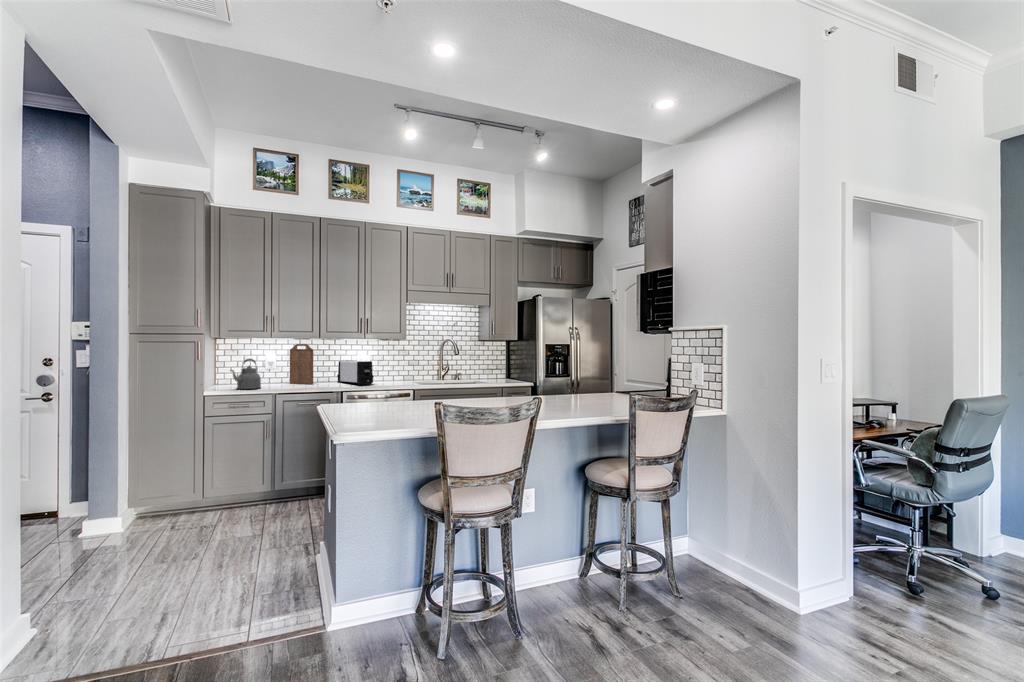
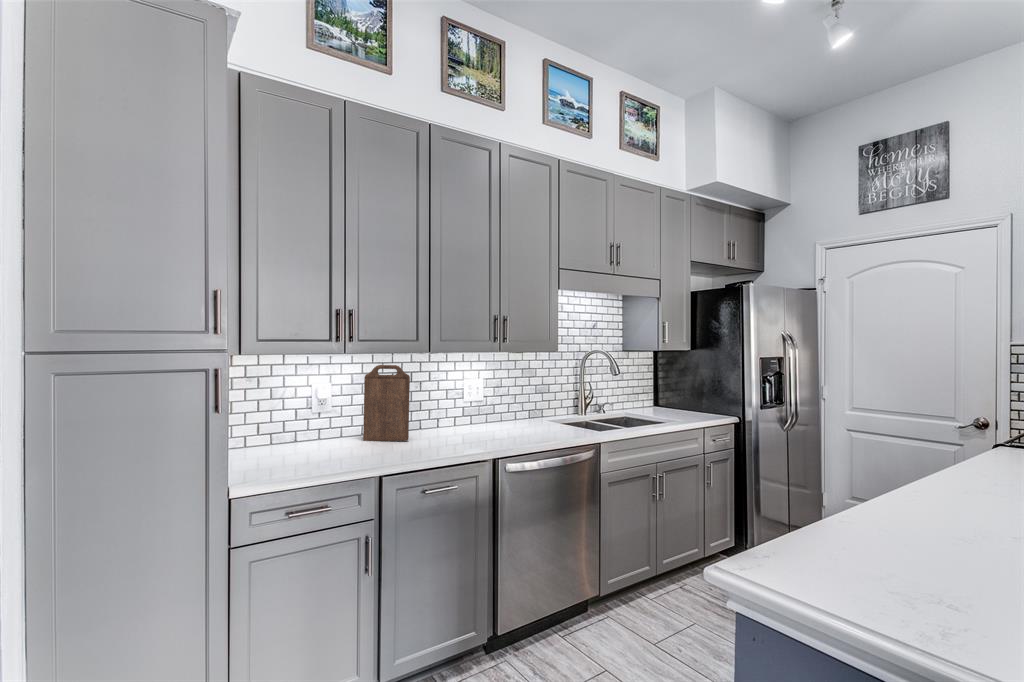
kettle: present [230,359,261,389] -> none [275,402,330,470]
toaster: present [337,361,373,385] -> none [439,391,509,440]

